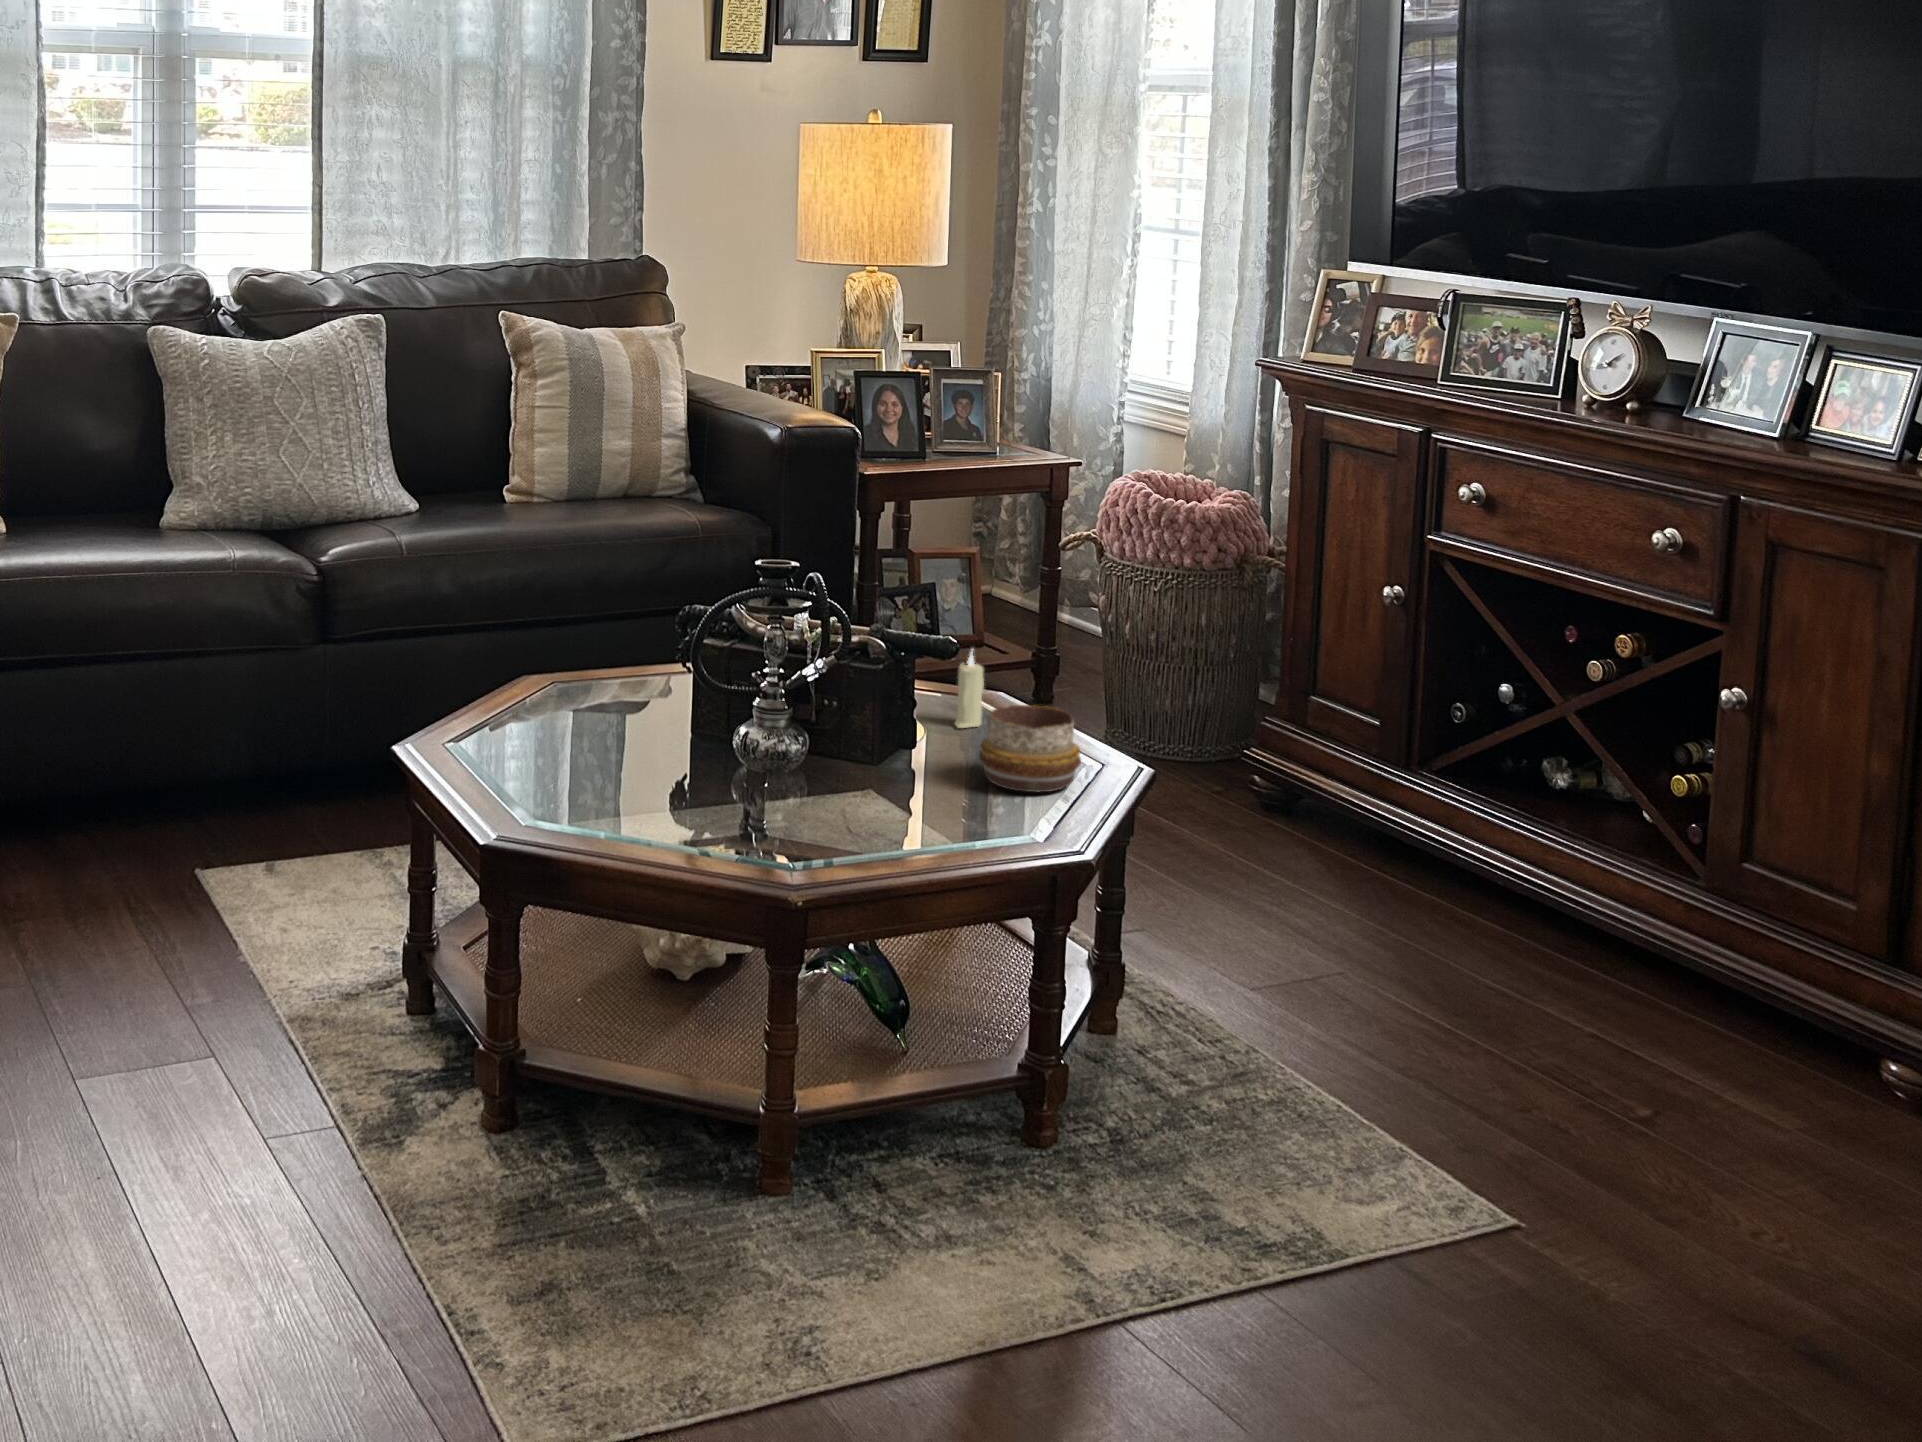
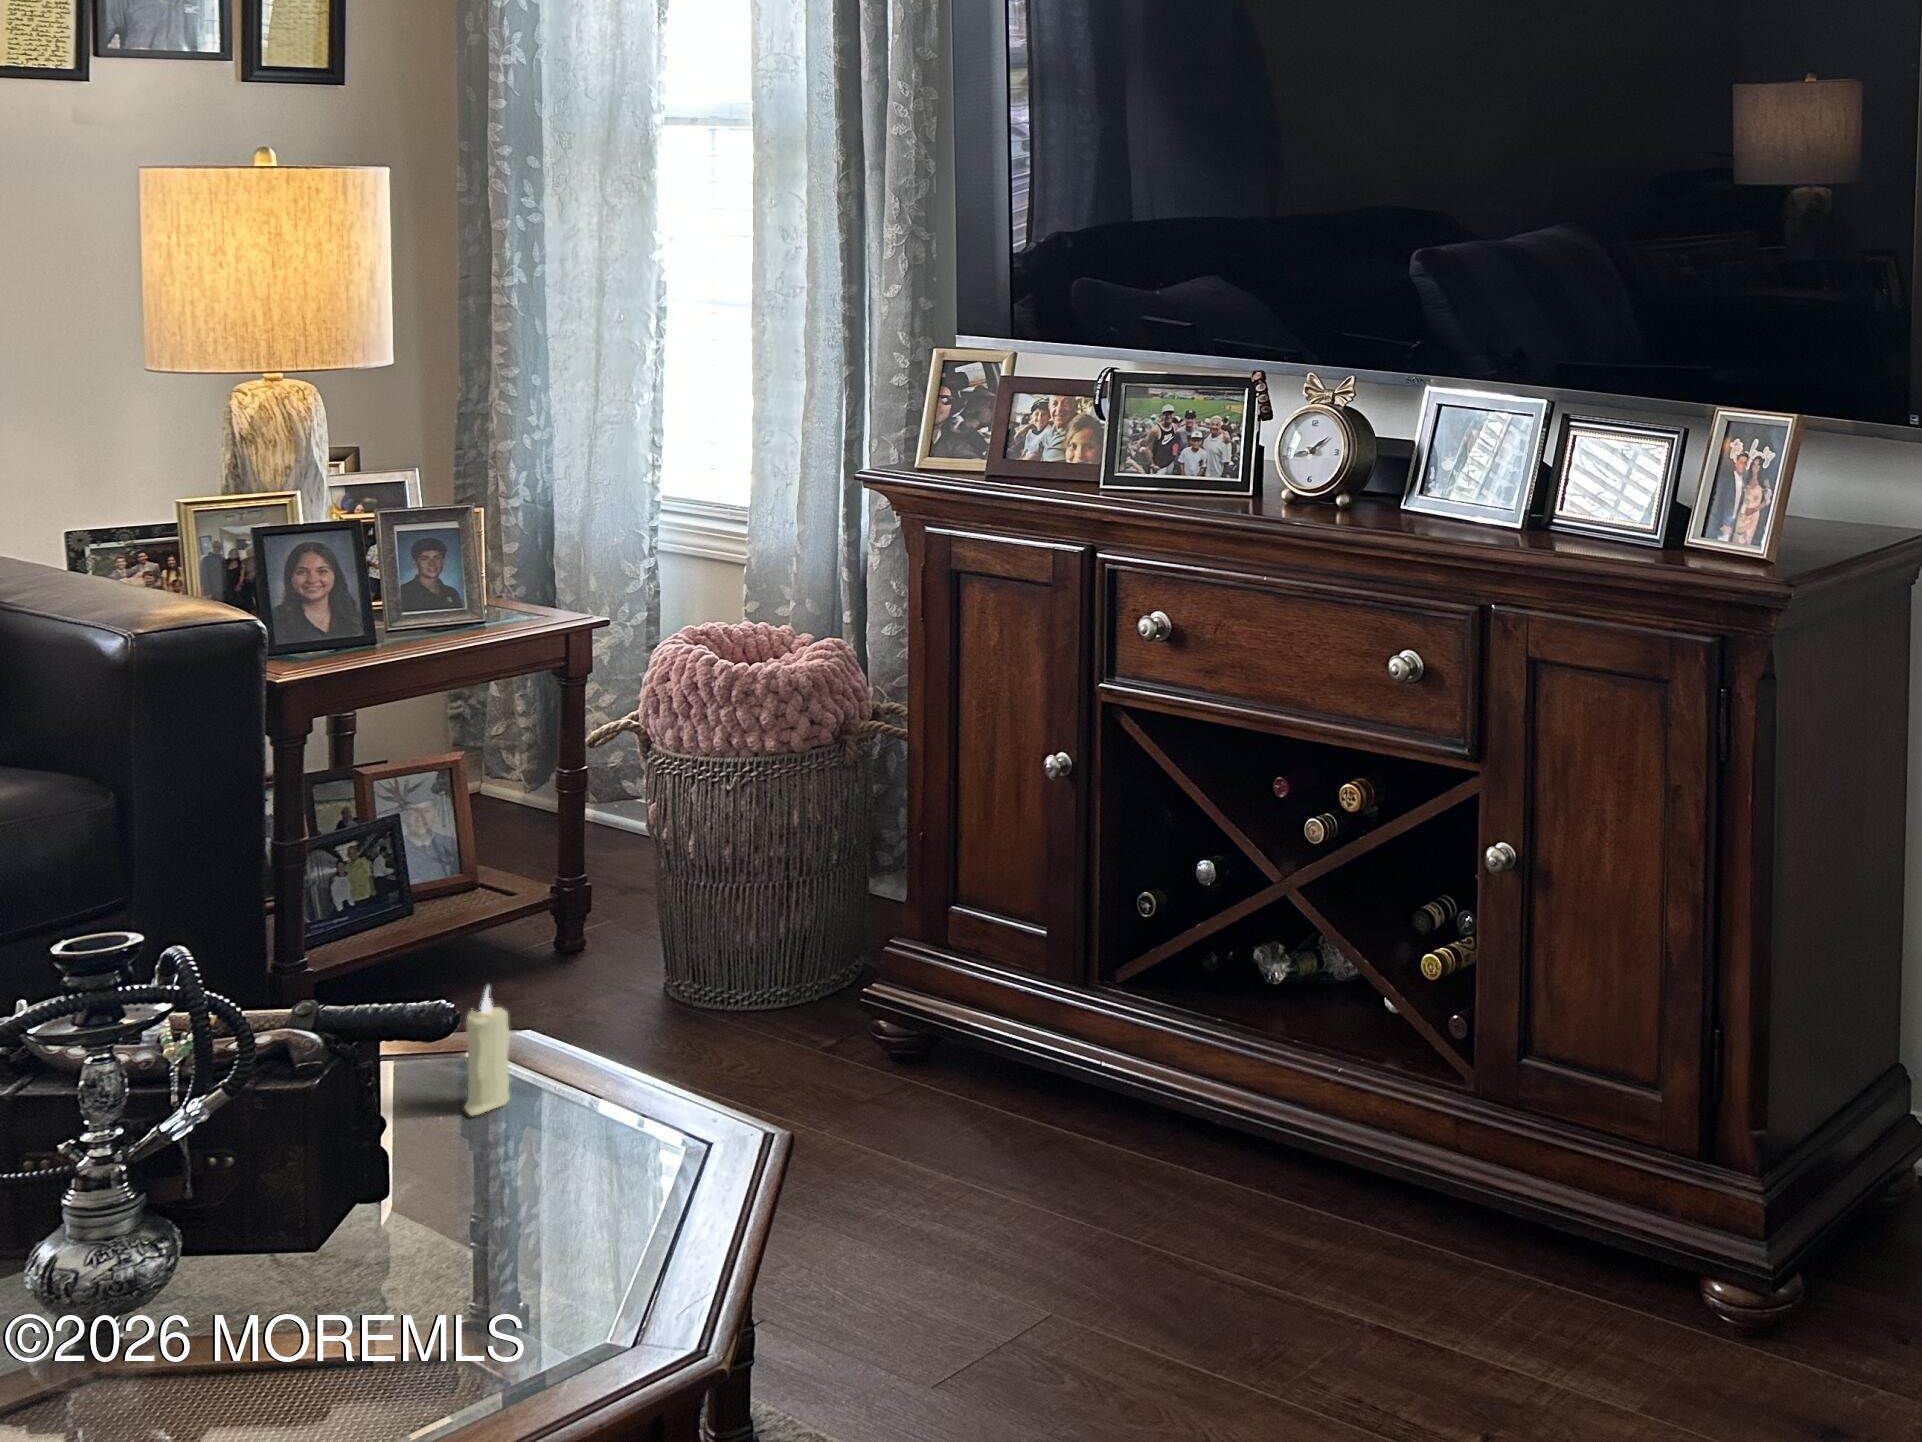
decorative bowl: present [979,705,1081,792] -> none [517,1076,689,1232]

